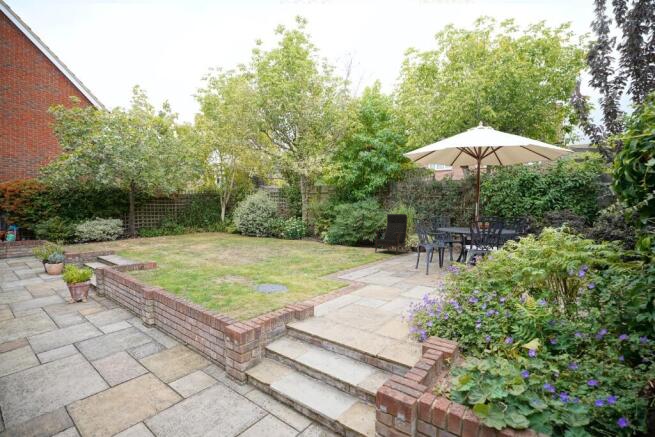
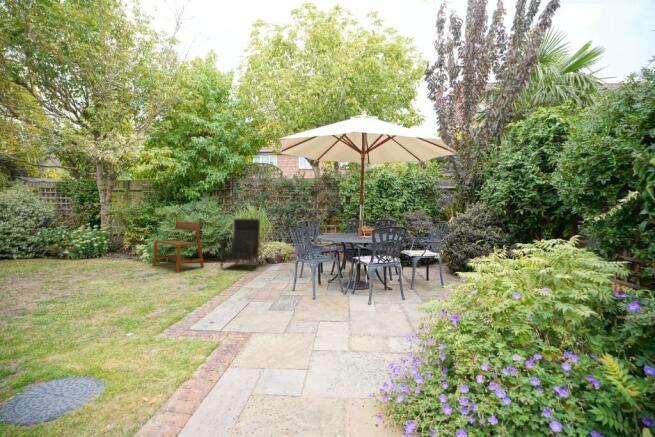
bench: none [331,215,364,251] -> present [153,221,204,272]

